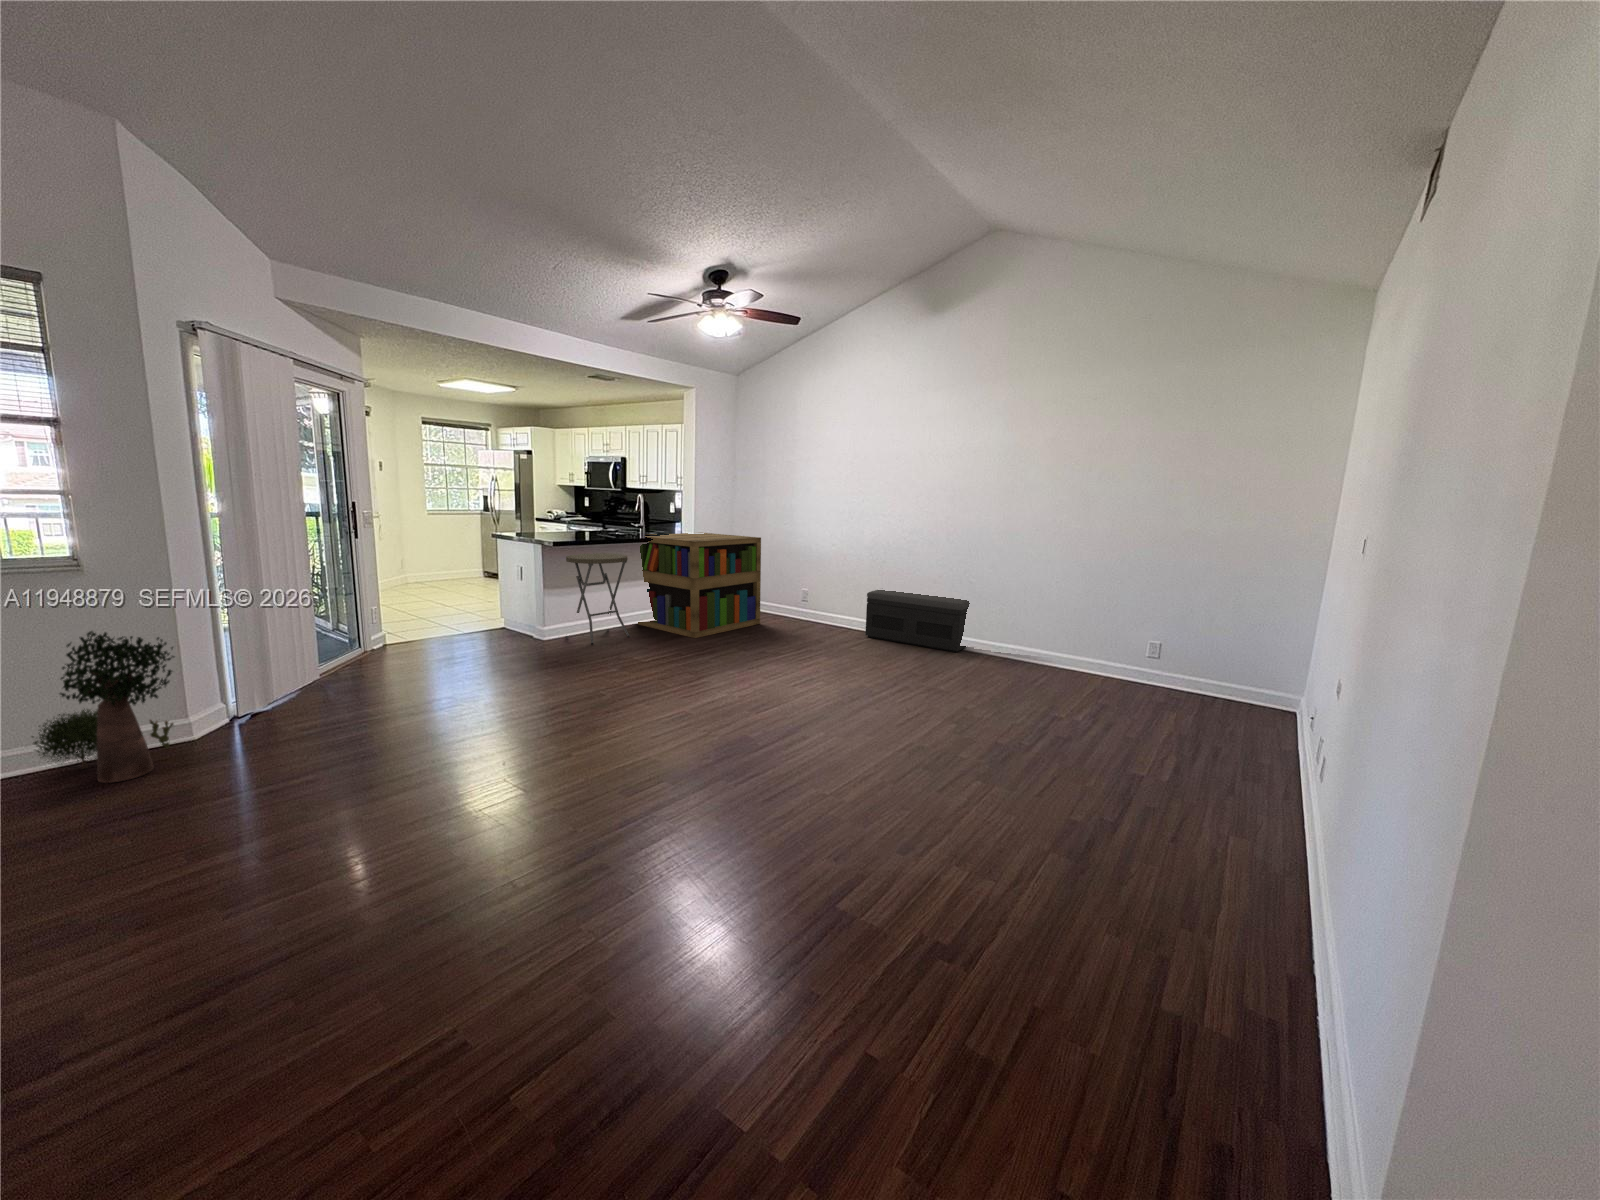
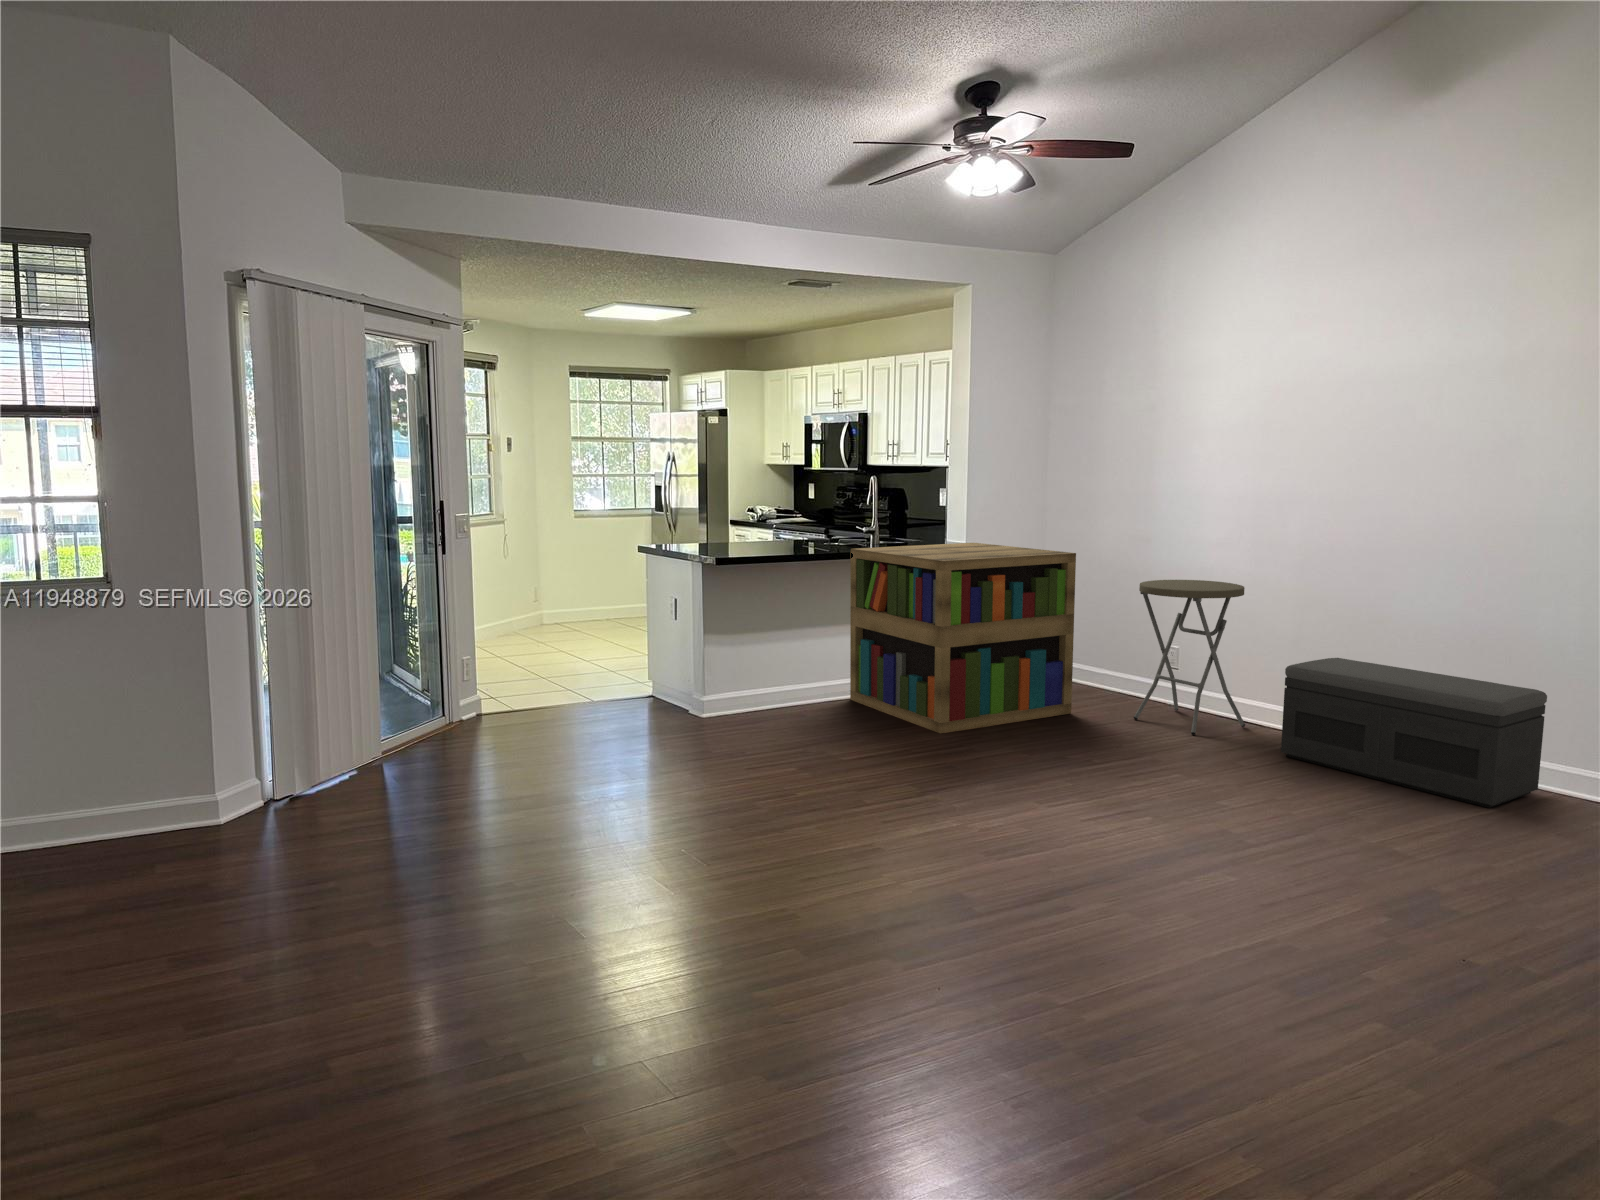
side table: present [566,553,630,645] -> present [1134,580,1245,735]
potted plant: present [32,631,174,783] -> none [40,680,187,883]

